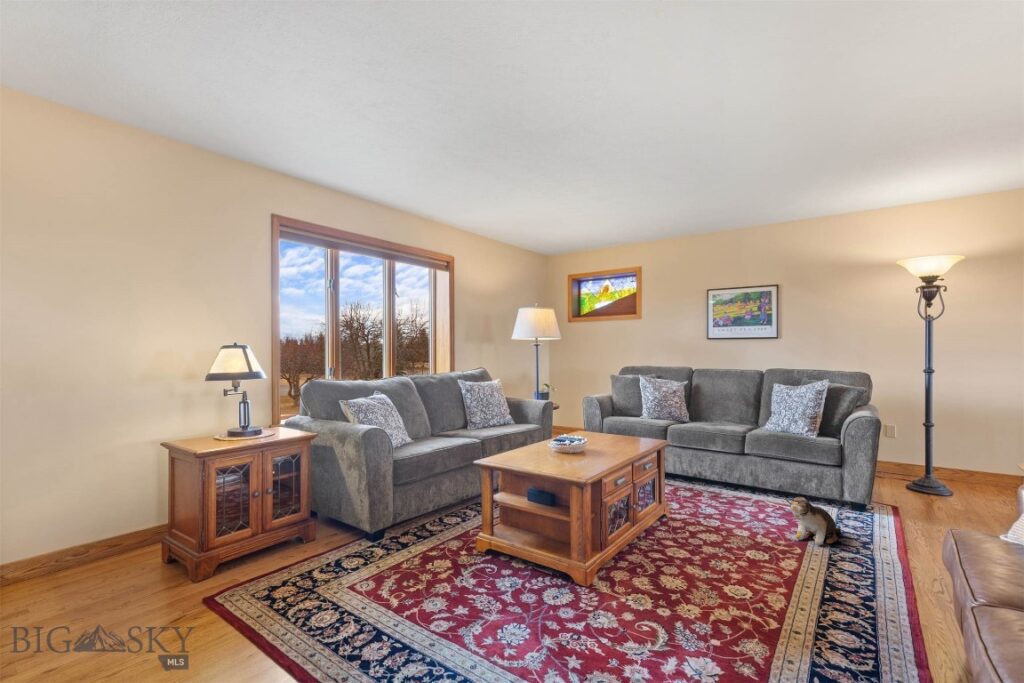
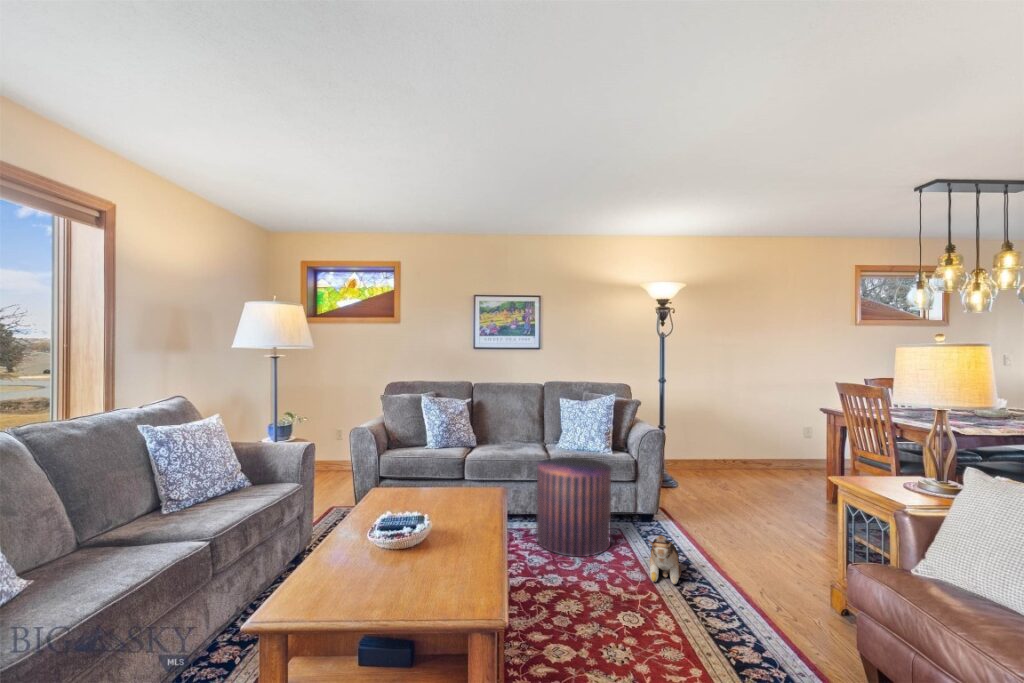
pouf: none [716,433,791,517] -> present [536,457,611,557]

